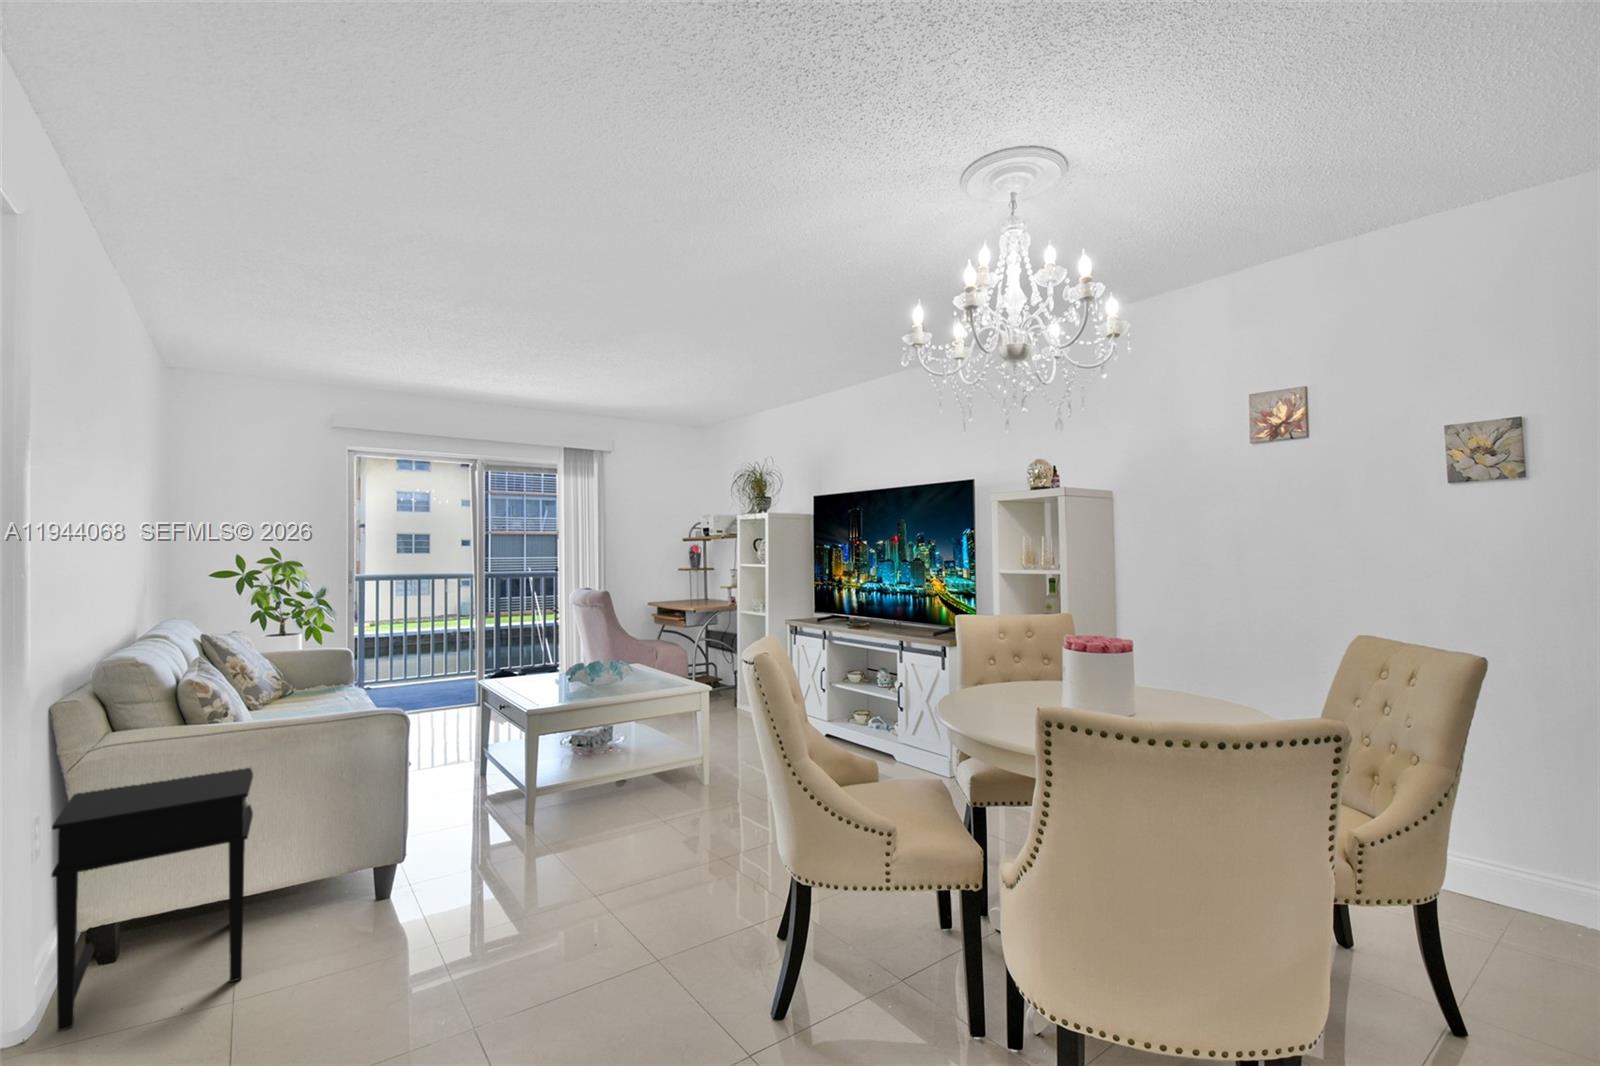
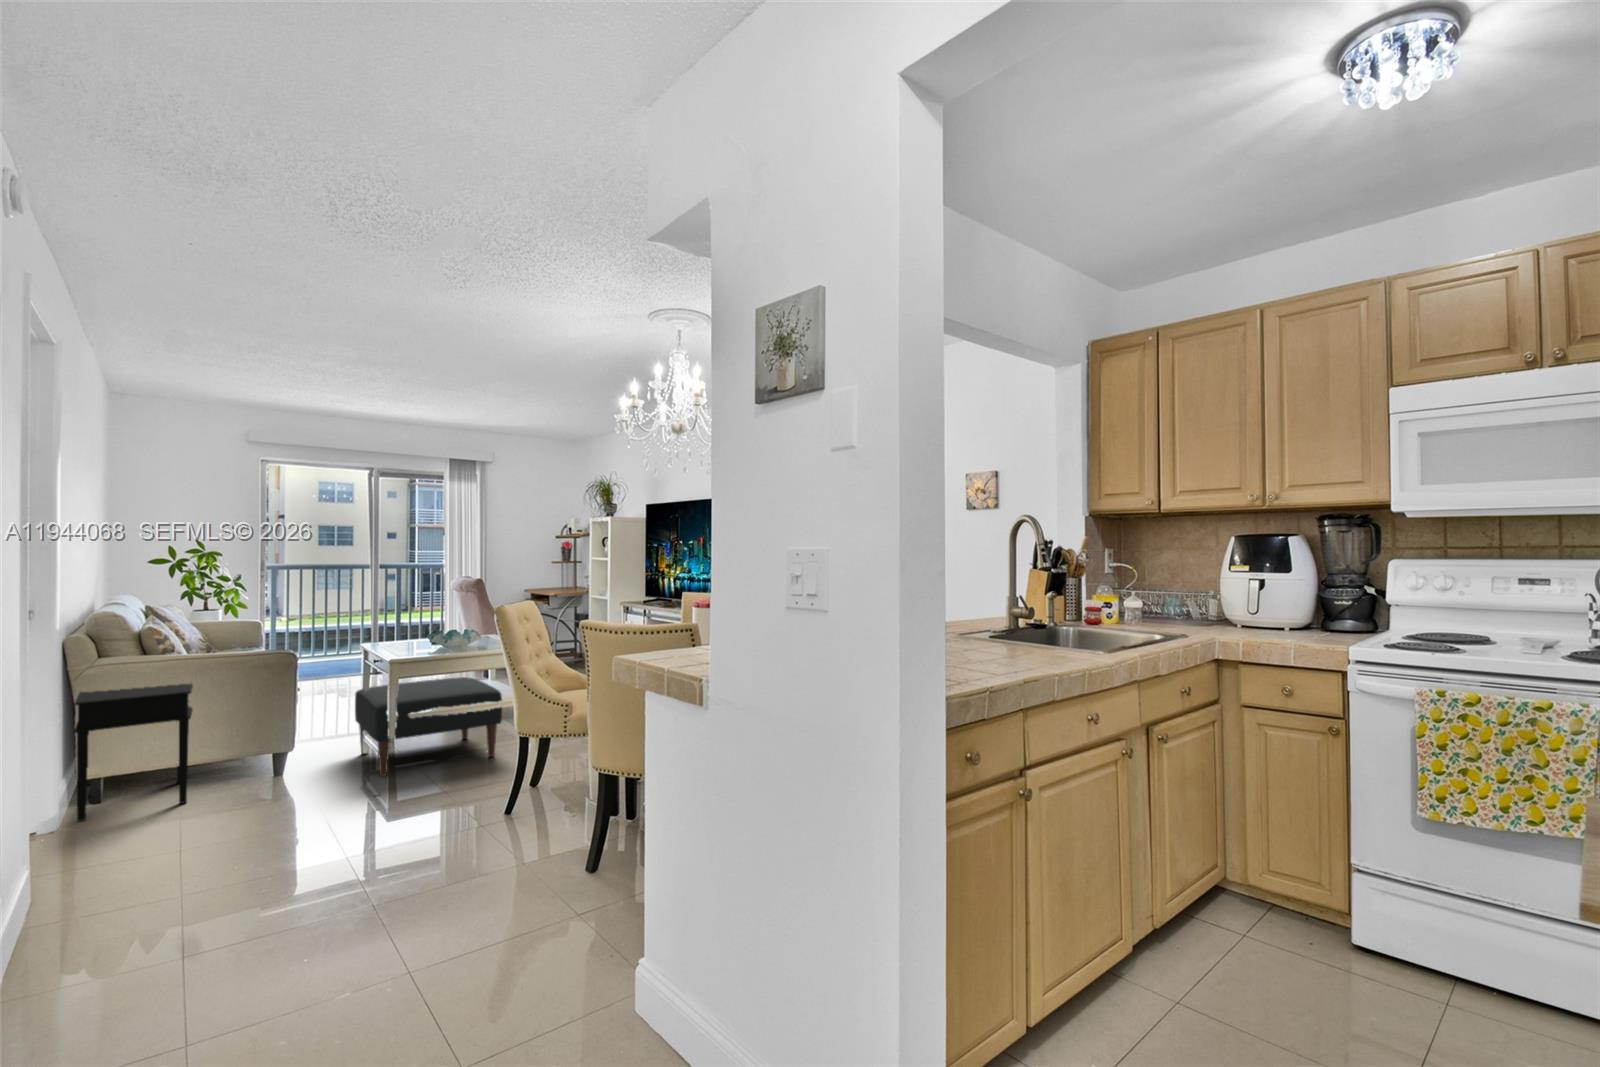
ottoman: none [486,738,703,911] -> present [355,677,502,776]

